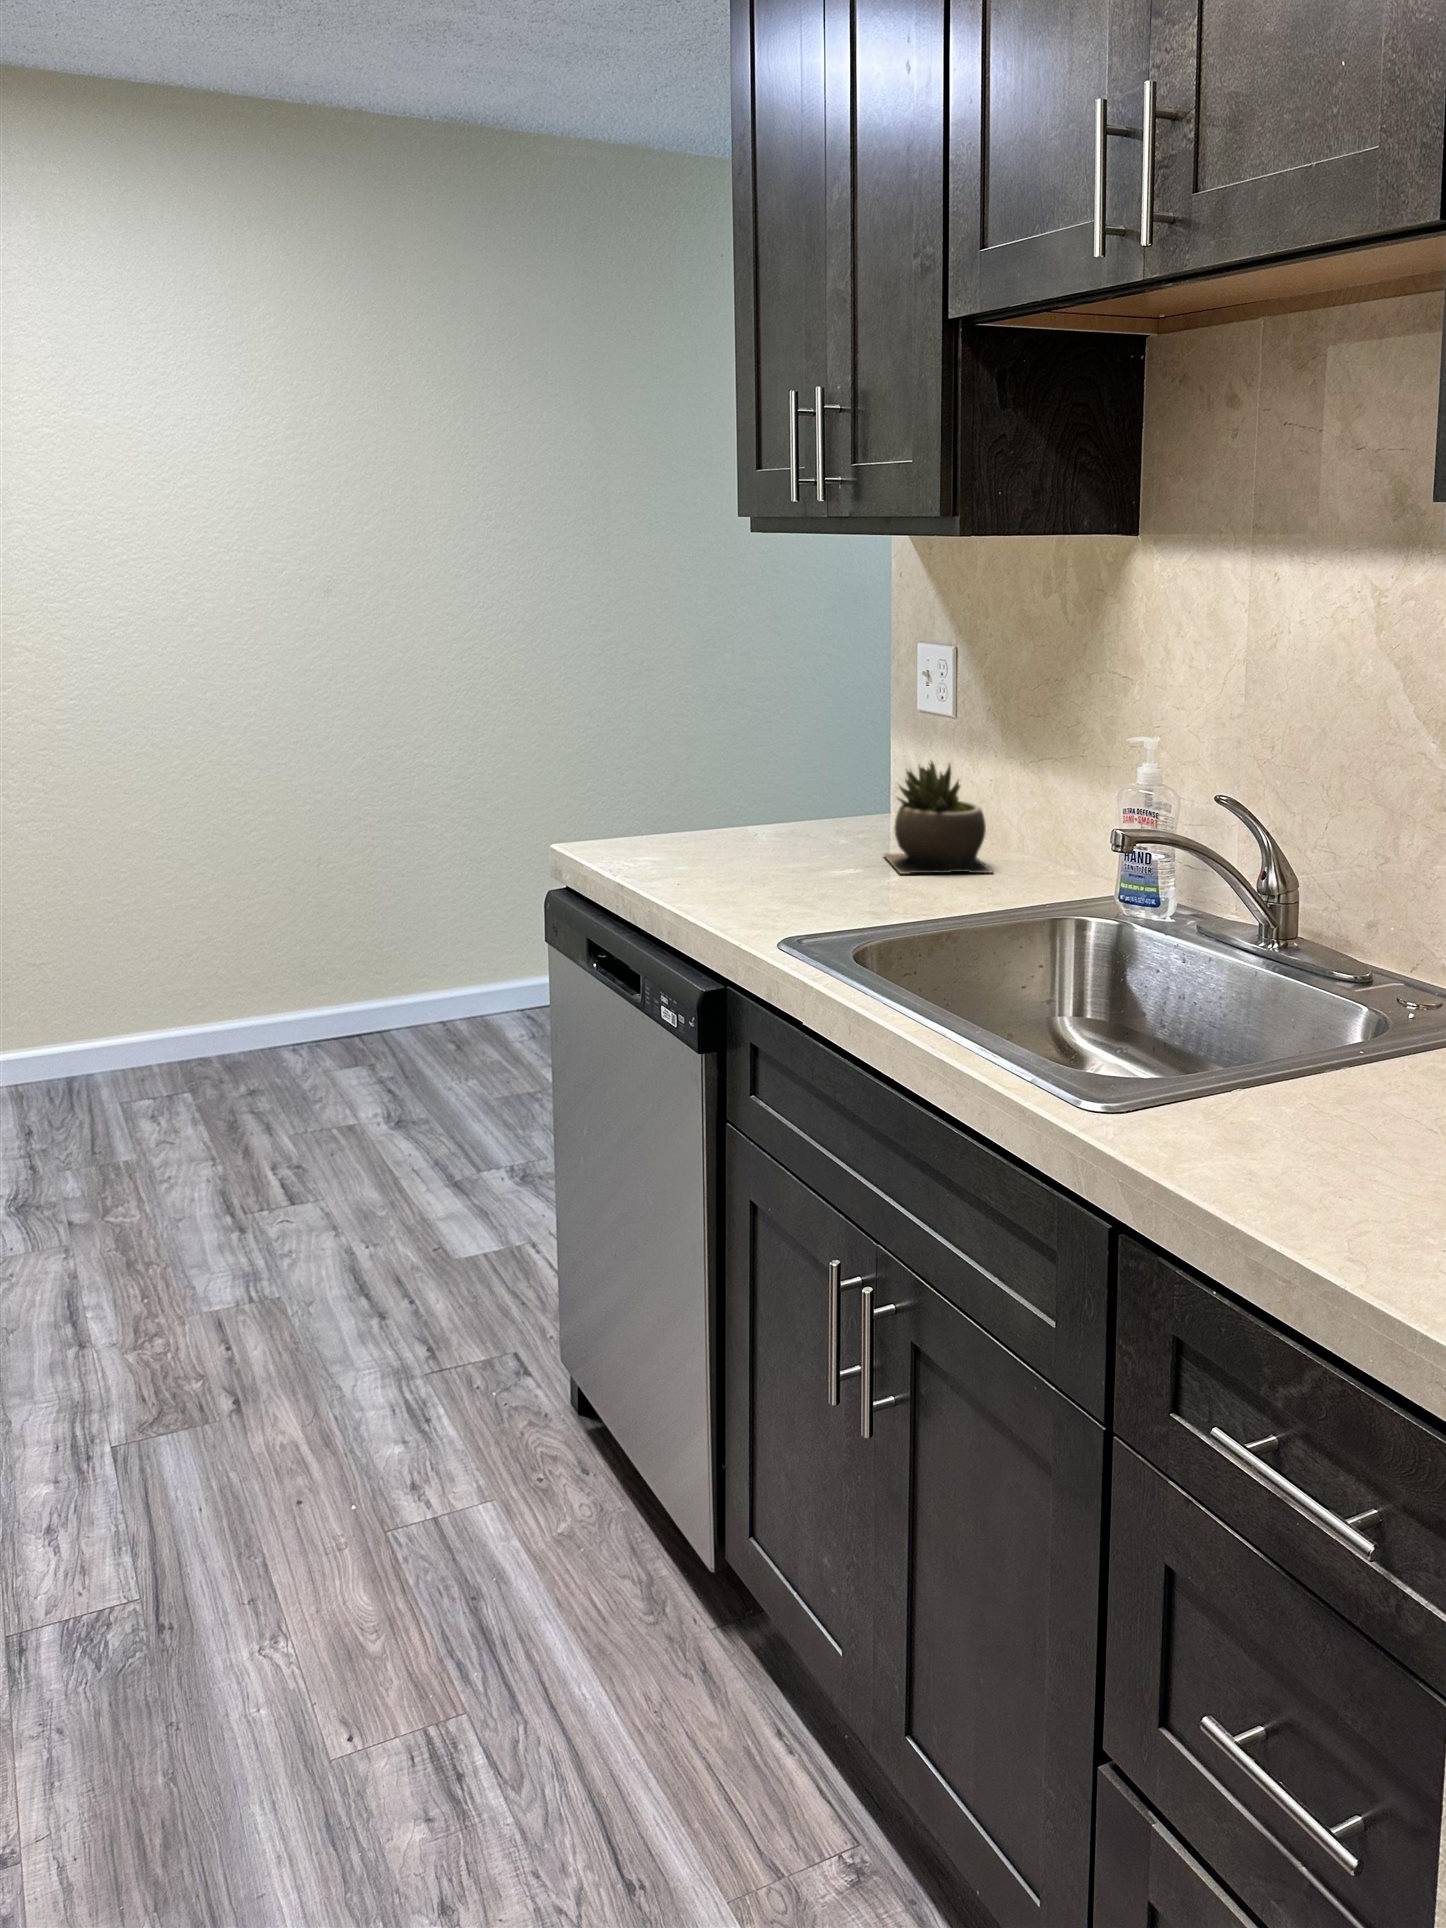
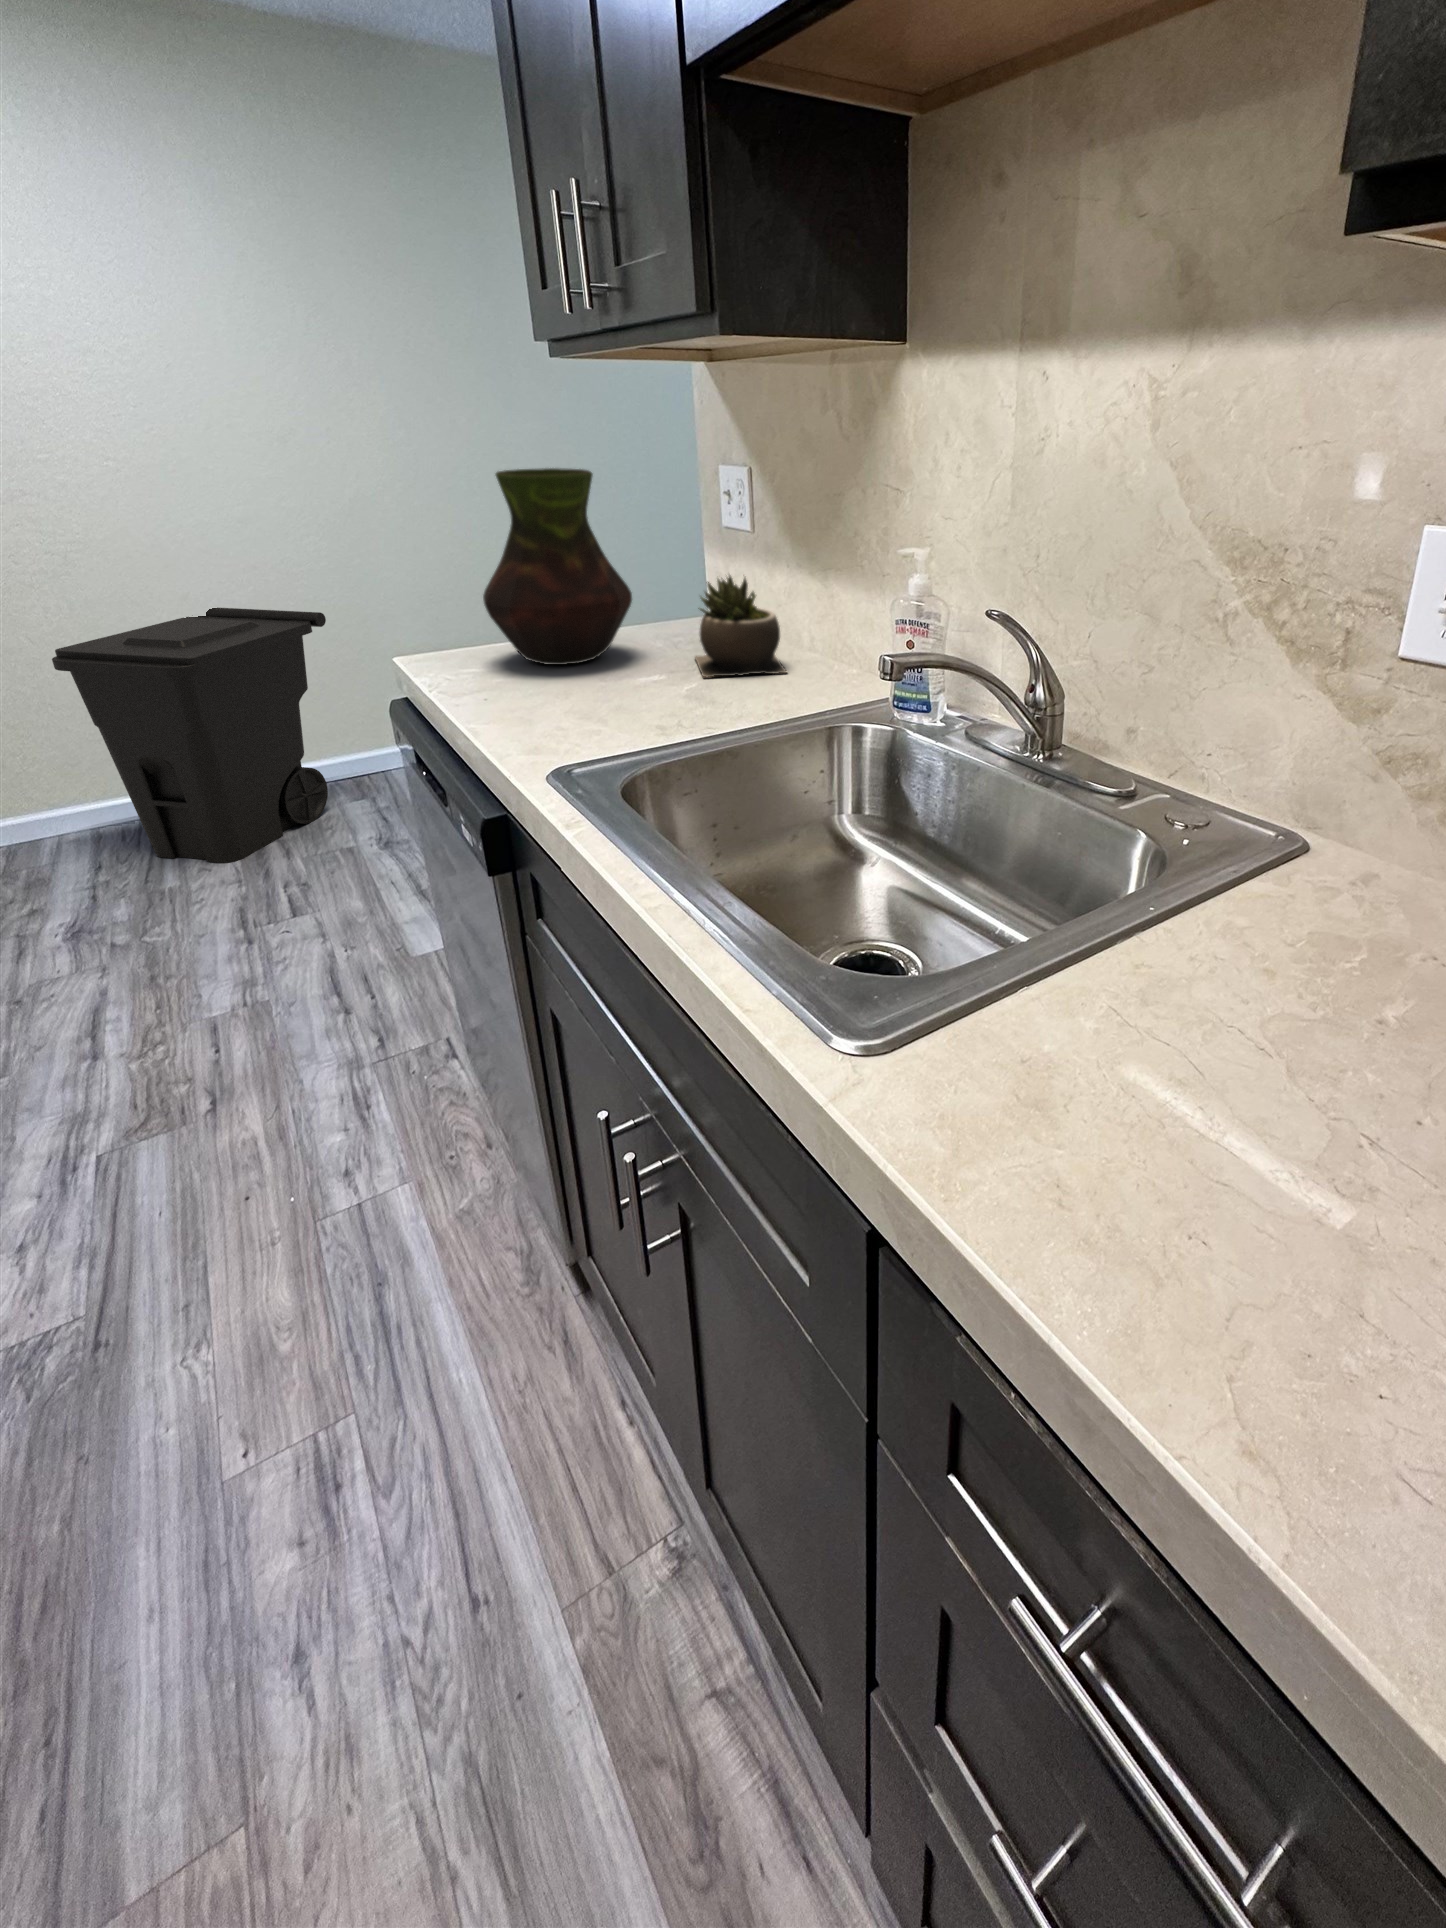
vase: none [656,645,817,858] -> present [483,468,632,665]
trash can: none [35,801,348,1138] -> present [52,607,328,863]

